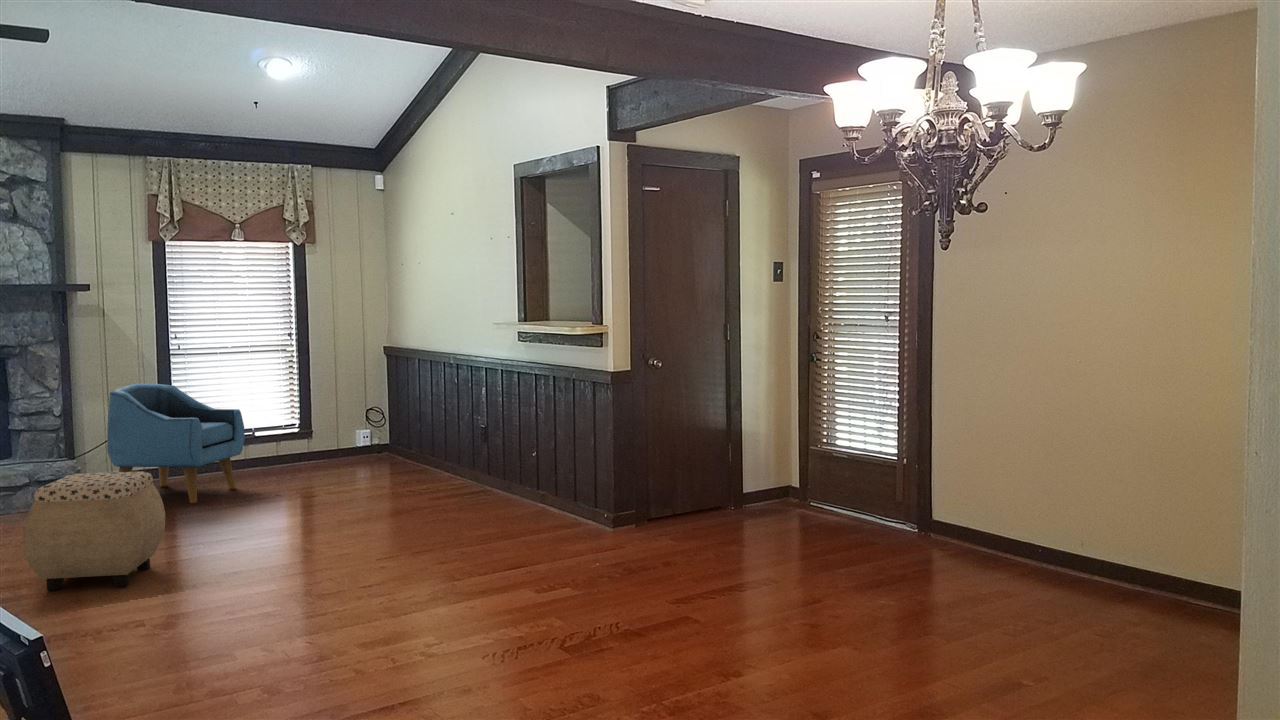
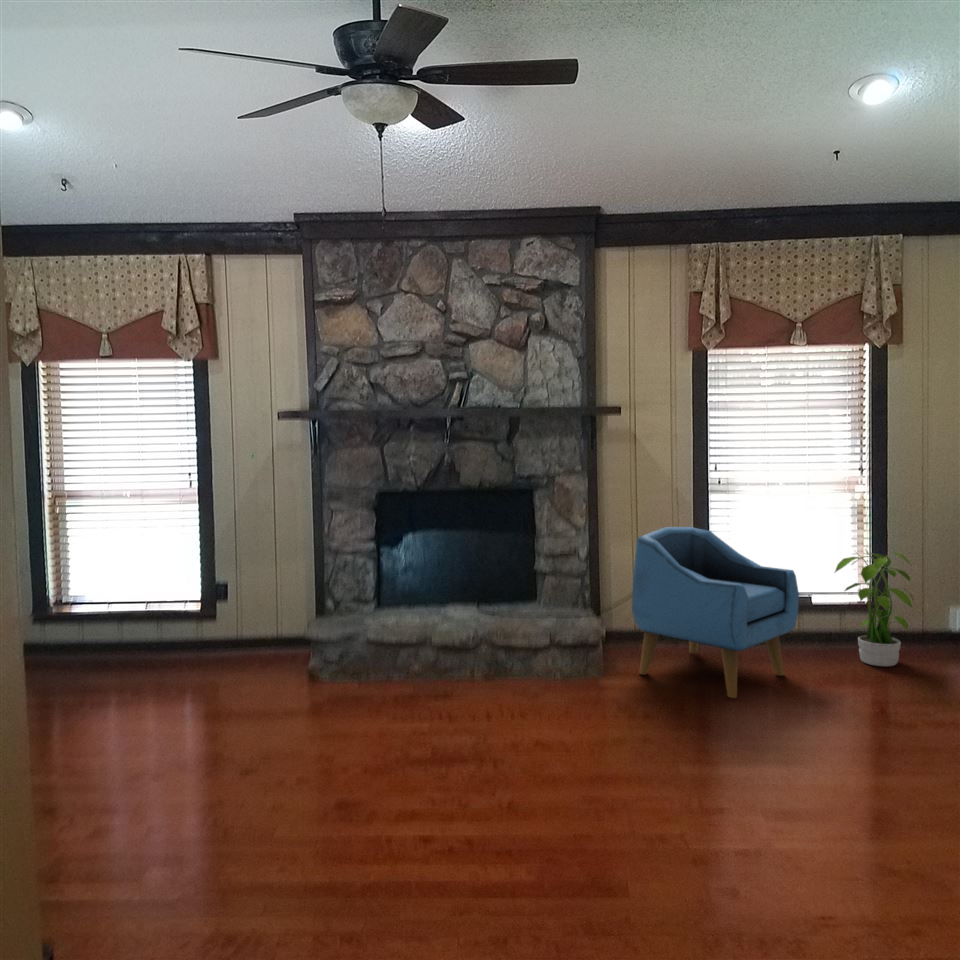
potted plant: none [272,392,328,475] -> present [835,551,913,666]
ottoman: present [22,471,165,590] -> none [499,681,702,904]

